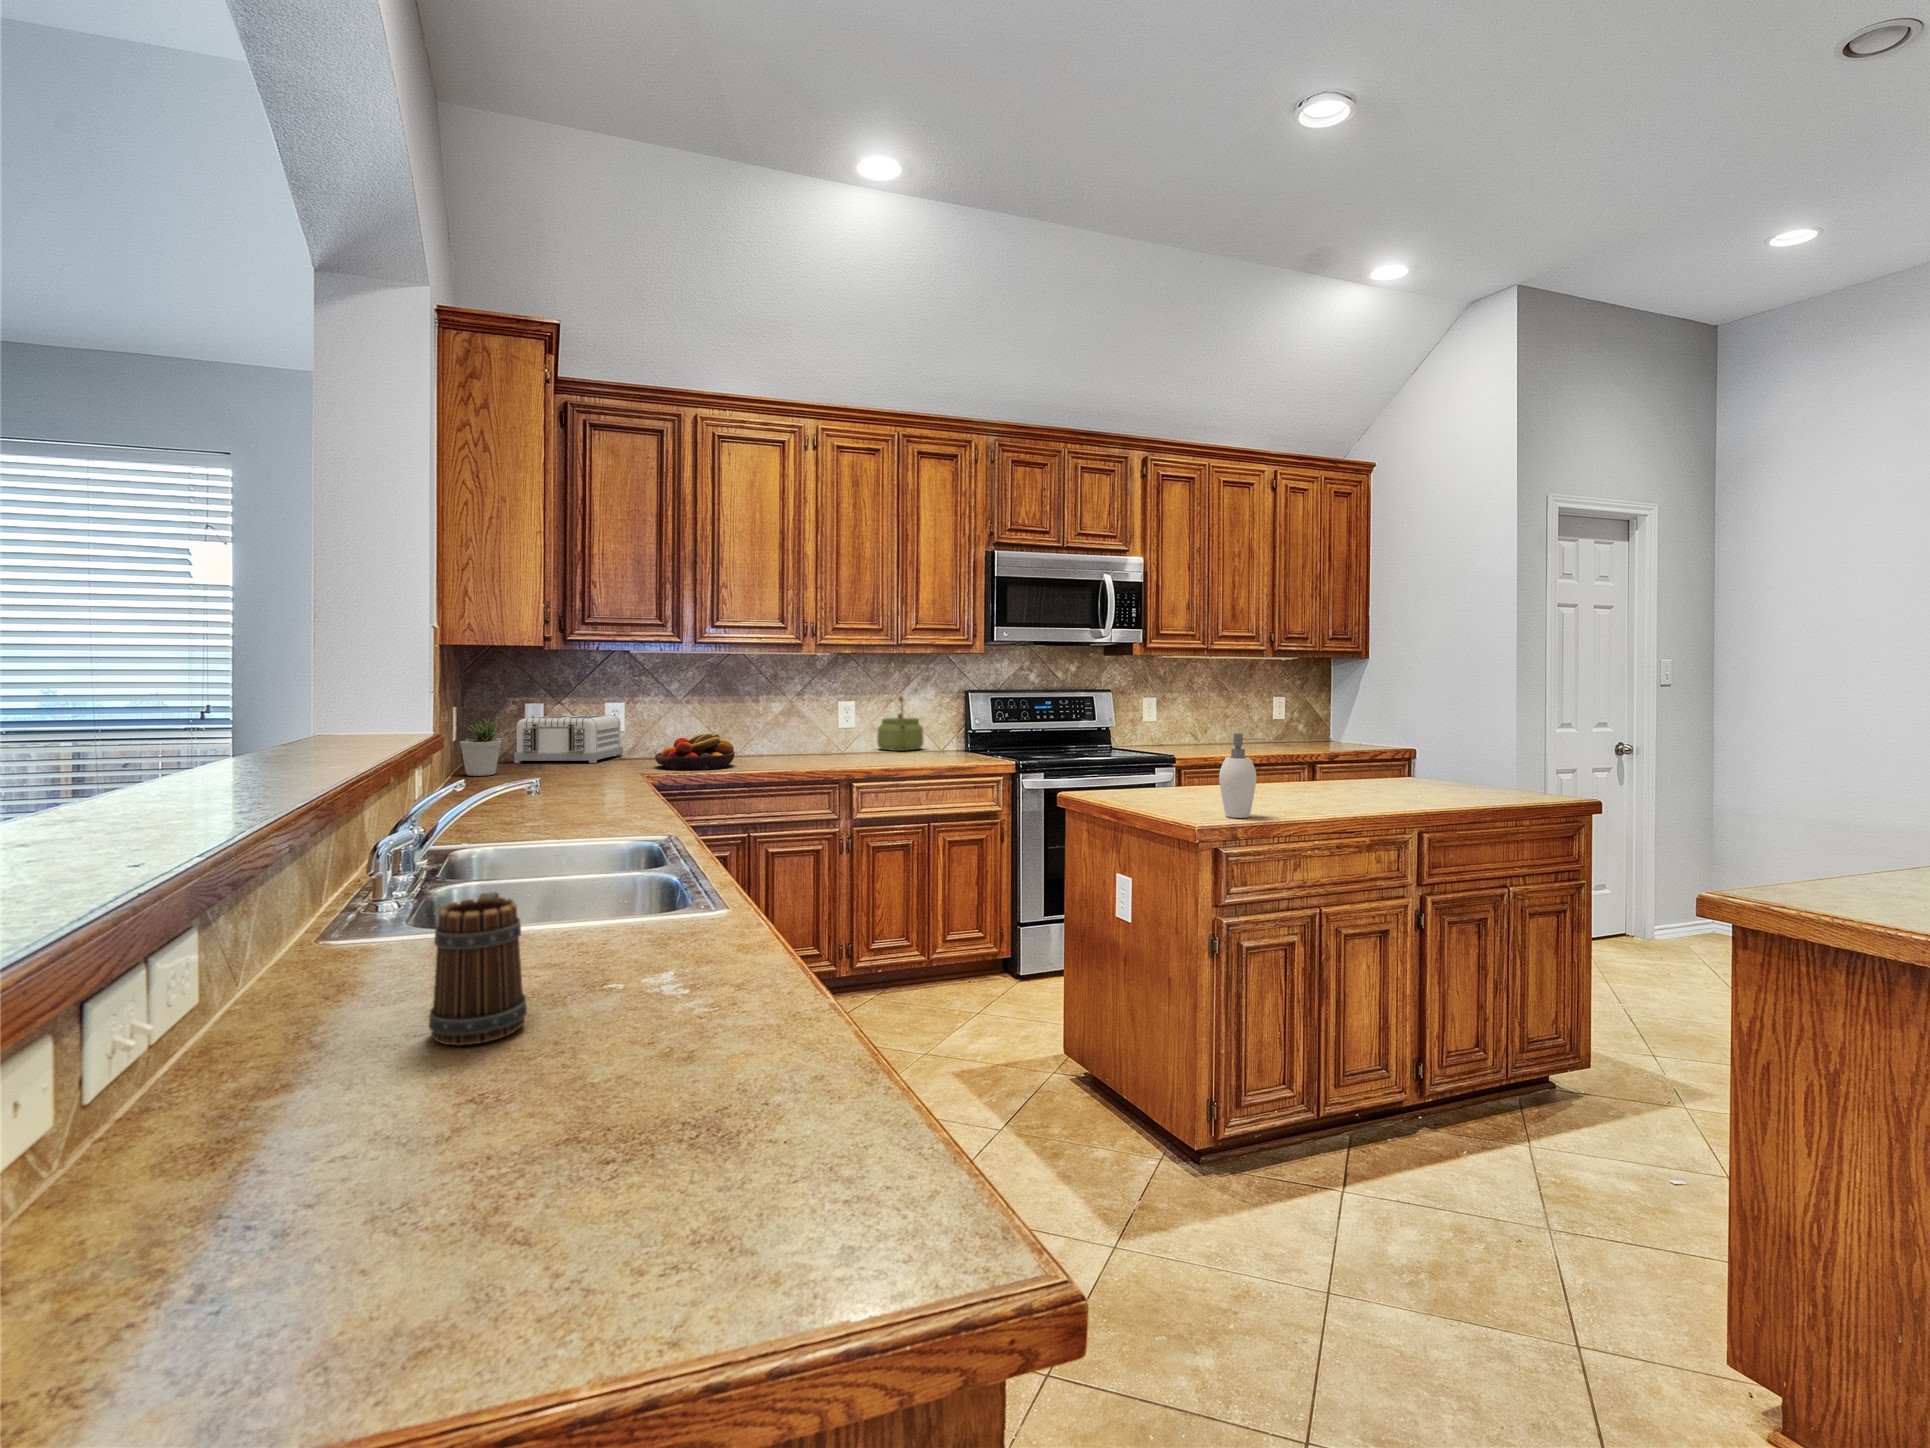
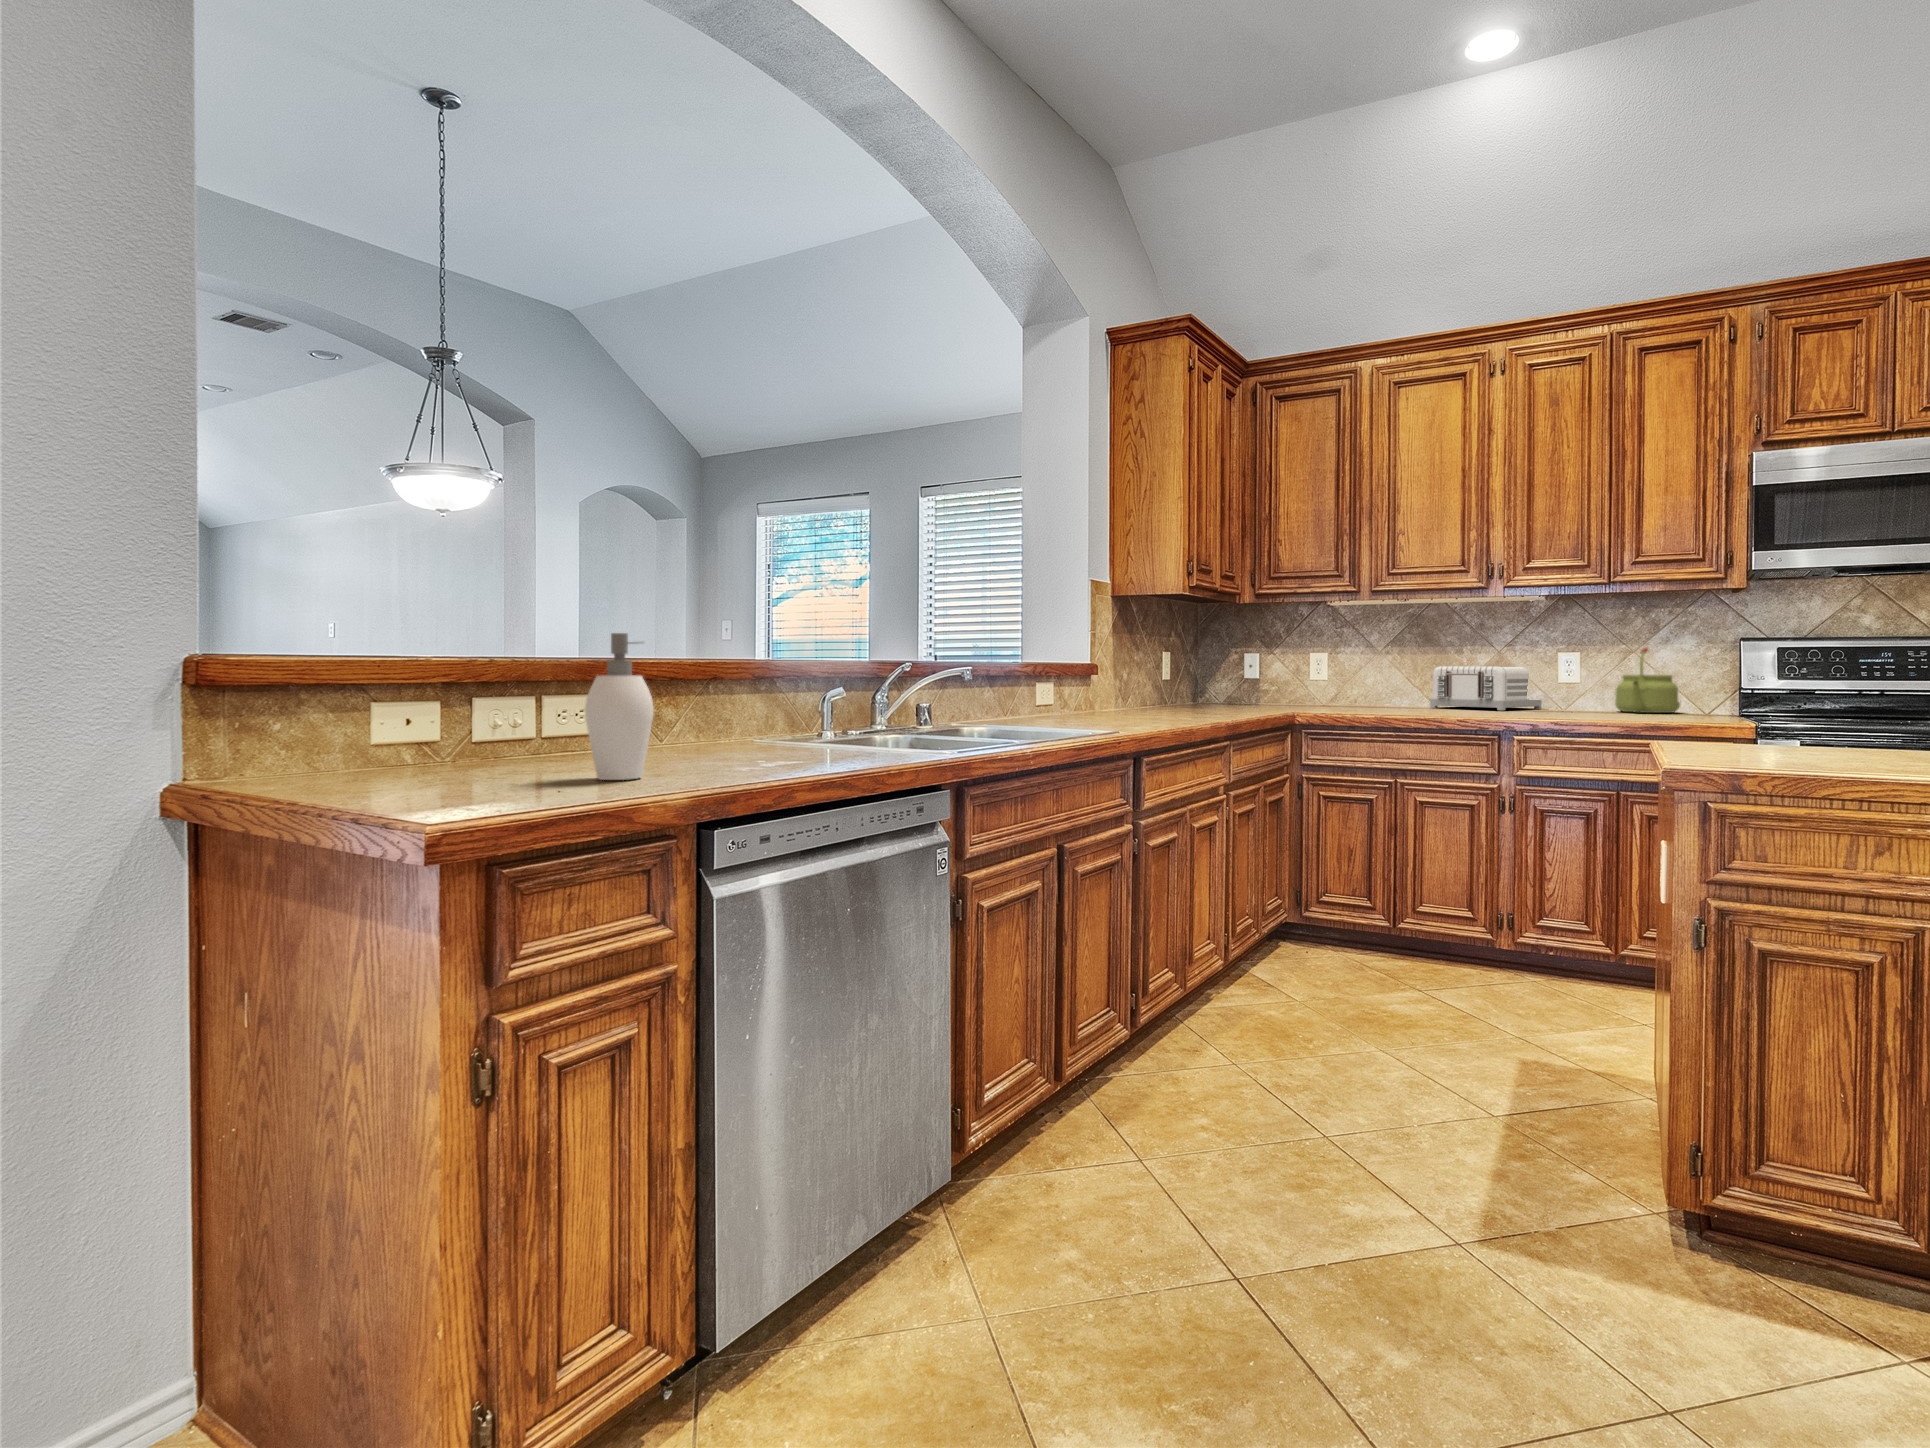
toaster: present [514,715,623,763] -> present [1430,666,1541,710]
potted plant: present [460,718,501,776] -> none [1165,658,1196,706]
soap dispenser: present [1219,733,1265,818] -> present [585,633,653,780]
fruit bowl: present [655,734,735,770] -> none [1319,678,1396,711]
mug: present [429,892,527,1045] -> none [684,685,754,760]

